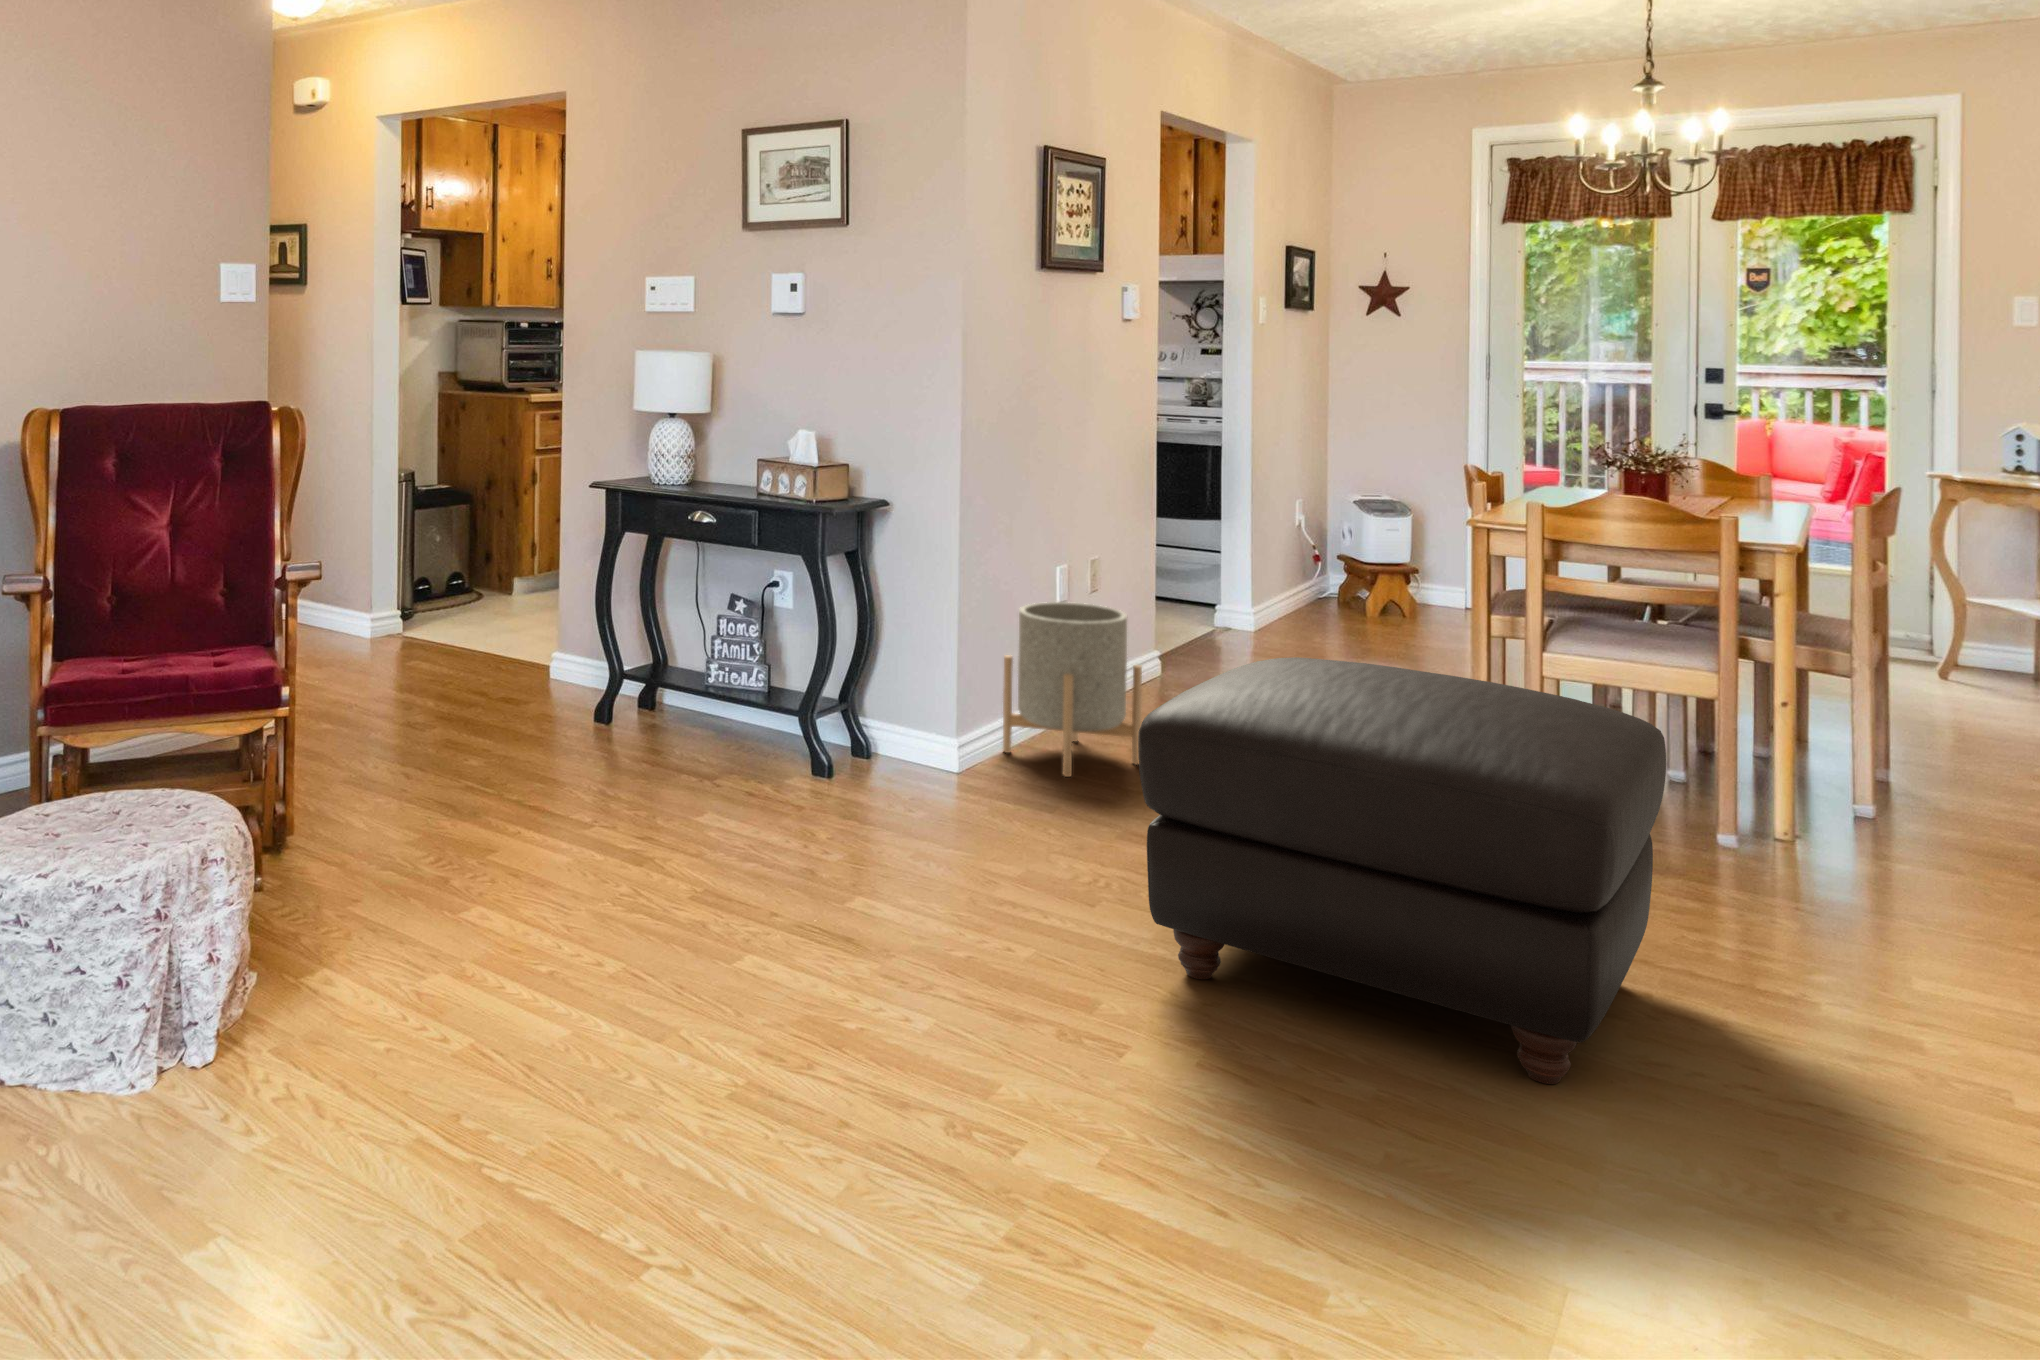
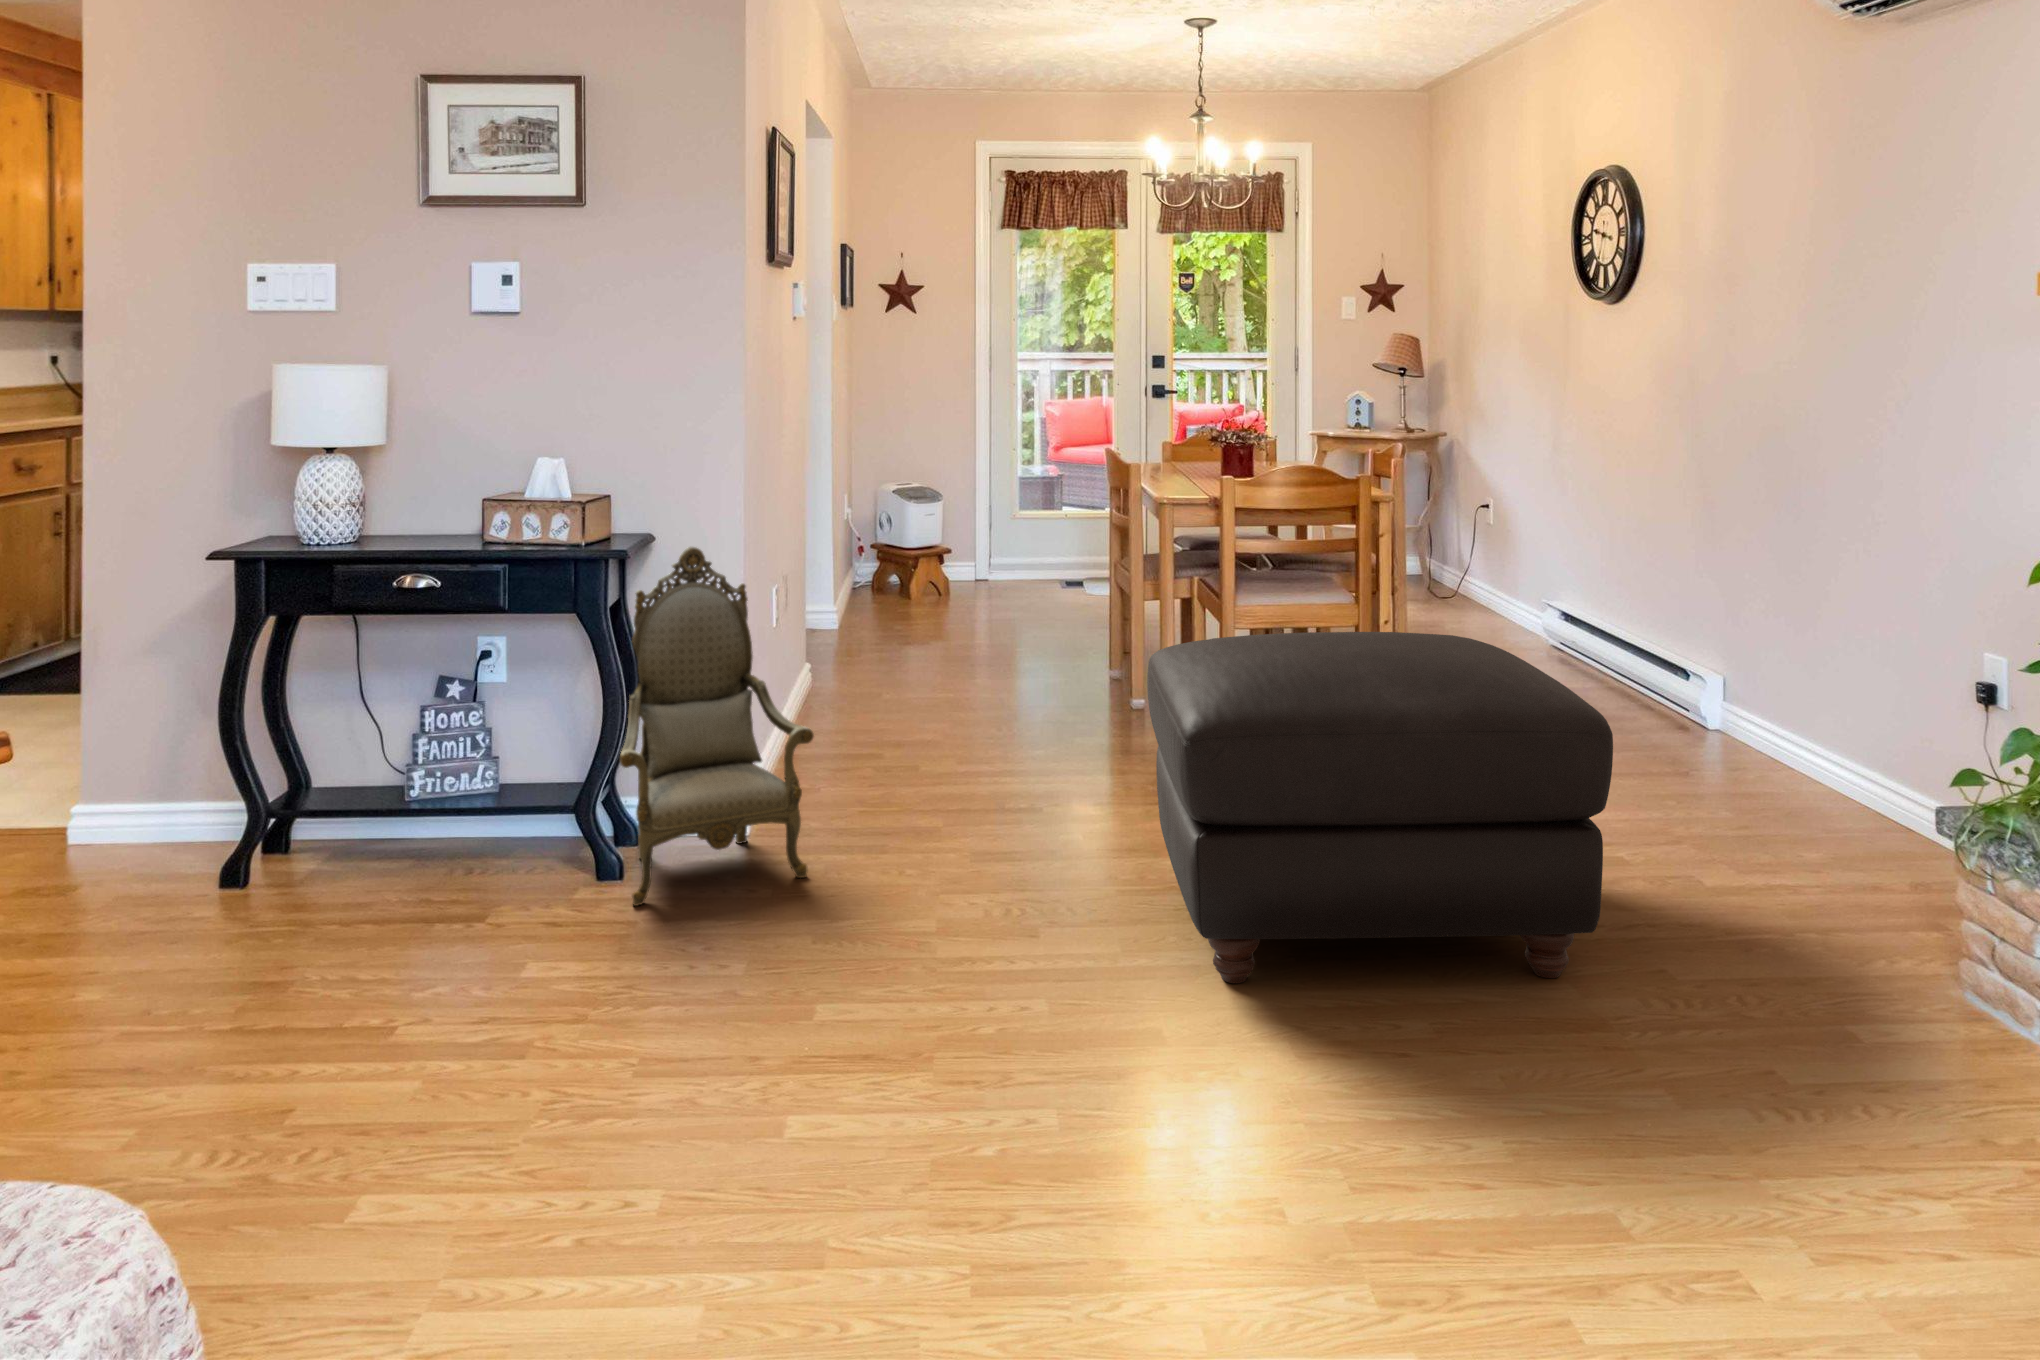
armchair: none [769,428,964,807] -> present [620,547,814,906]
planter: present [1003,602,1142,777] -> none [777,621,920,813]

